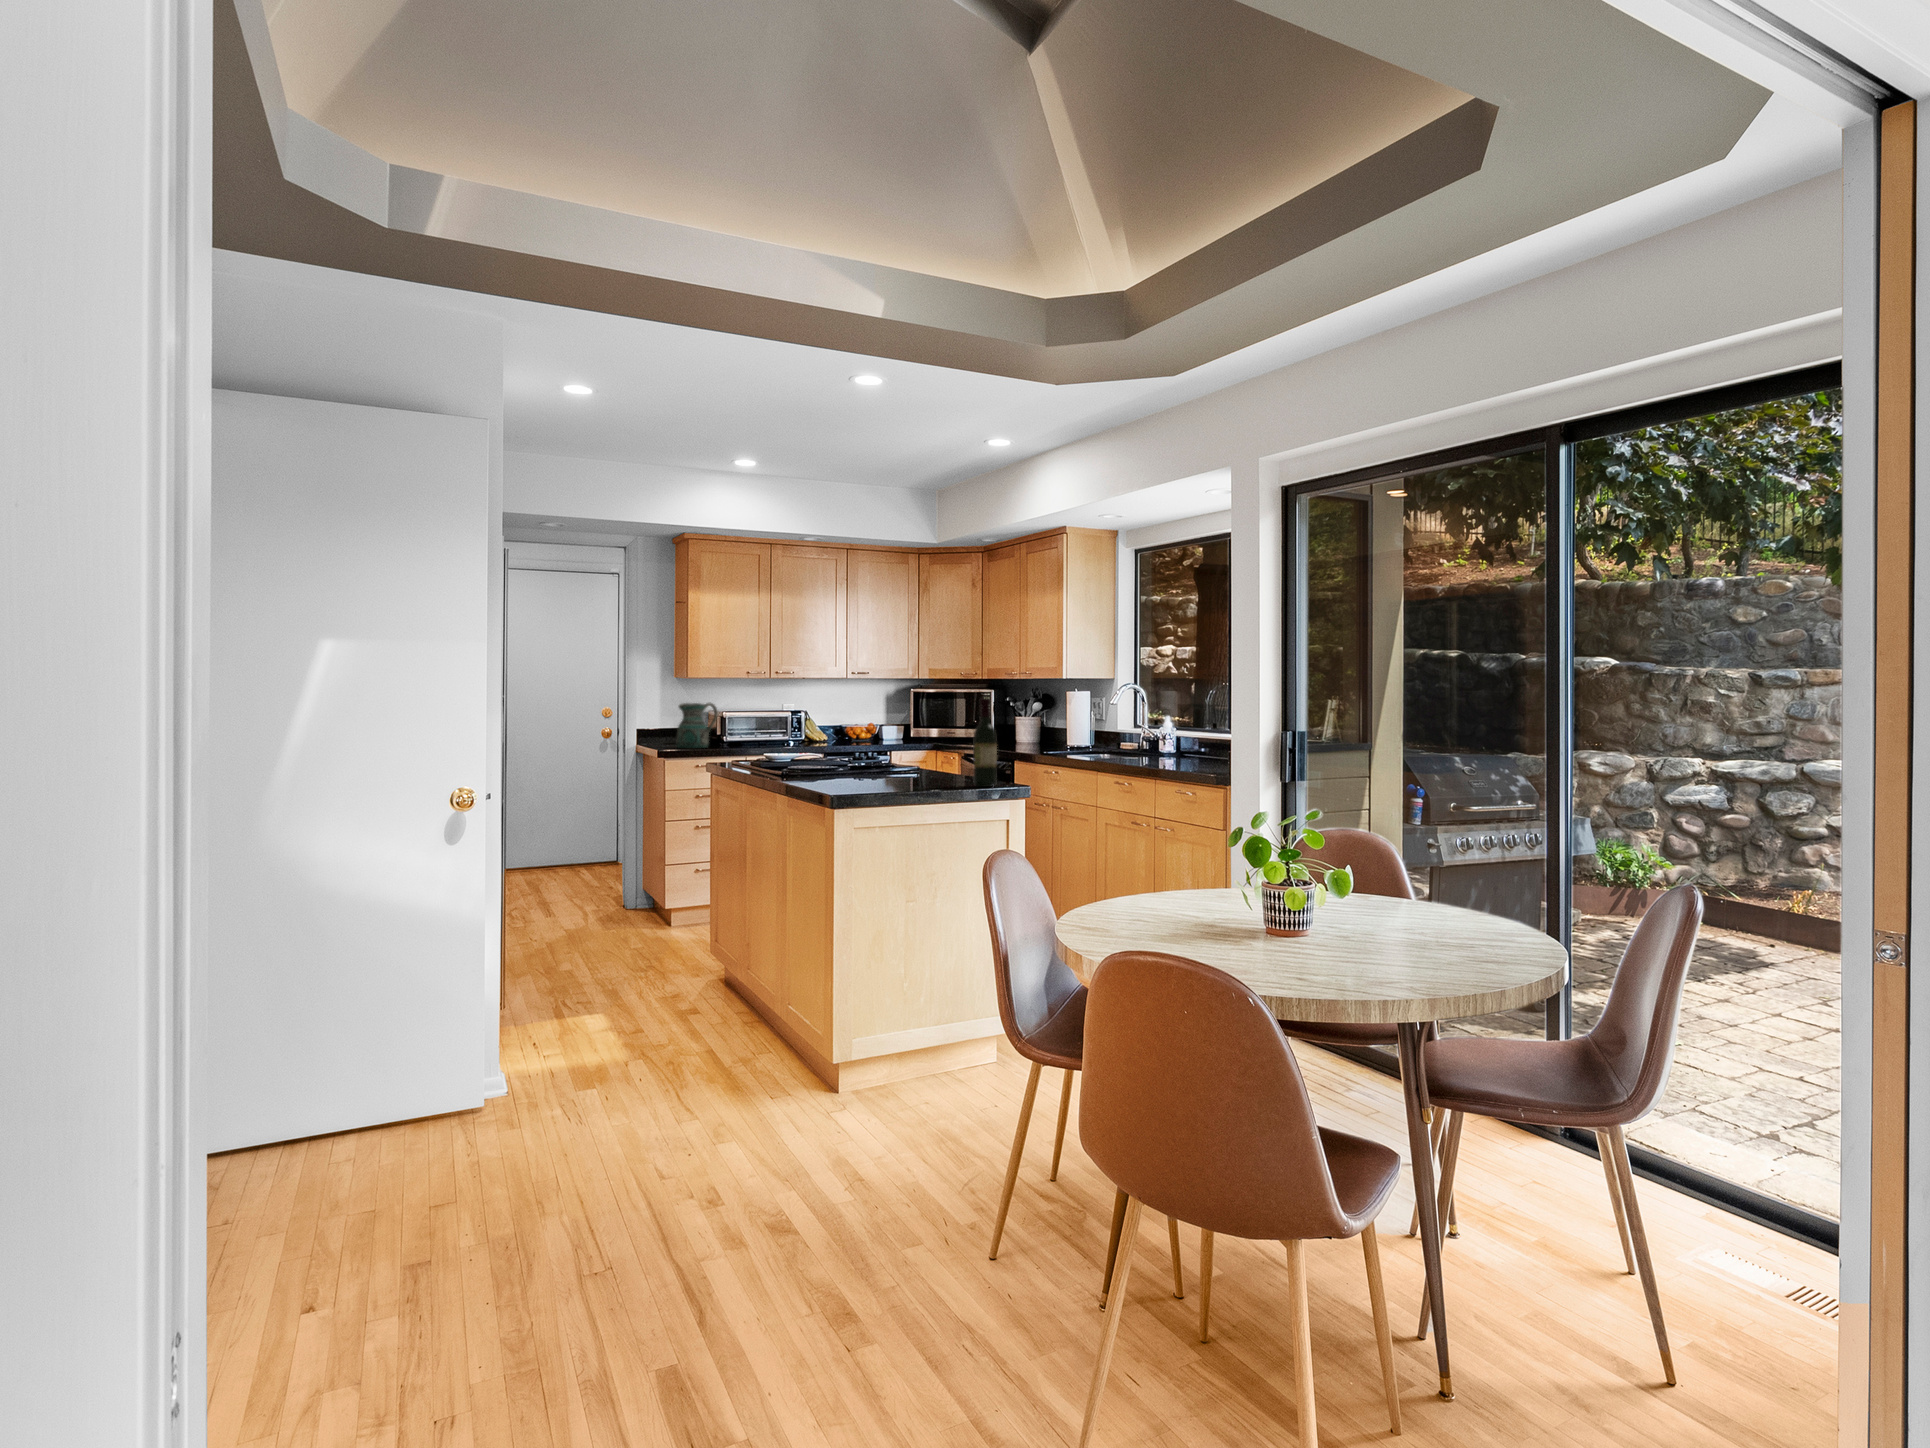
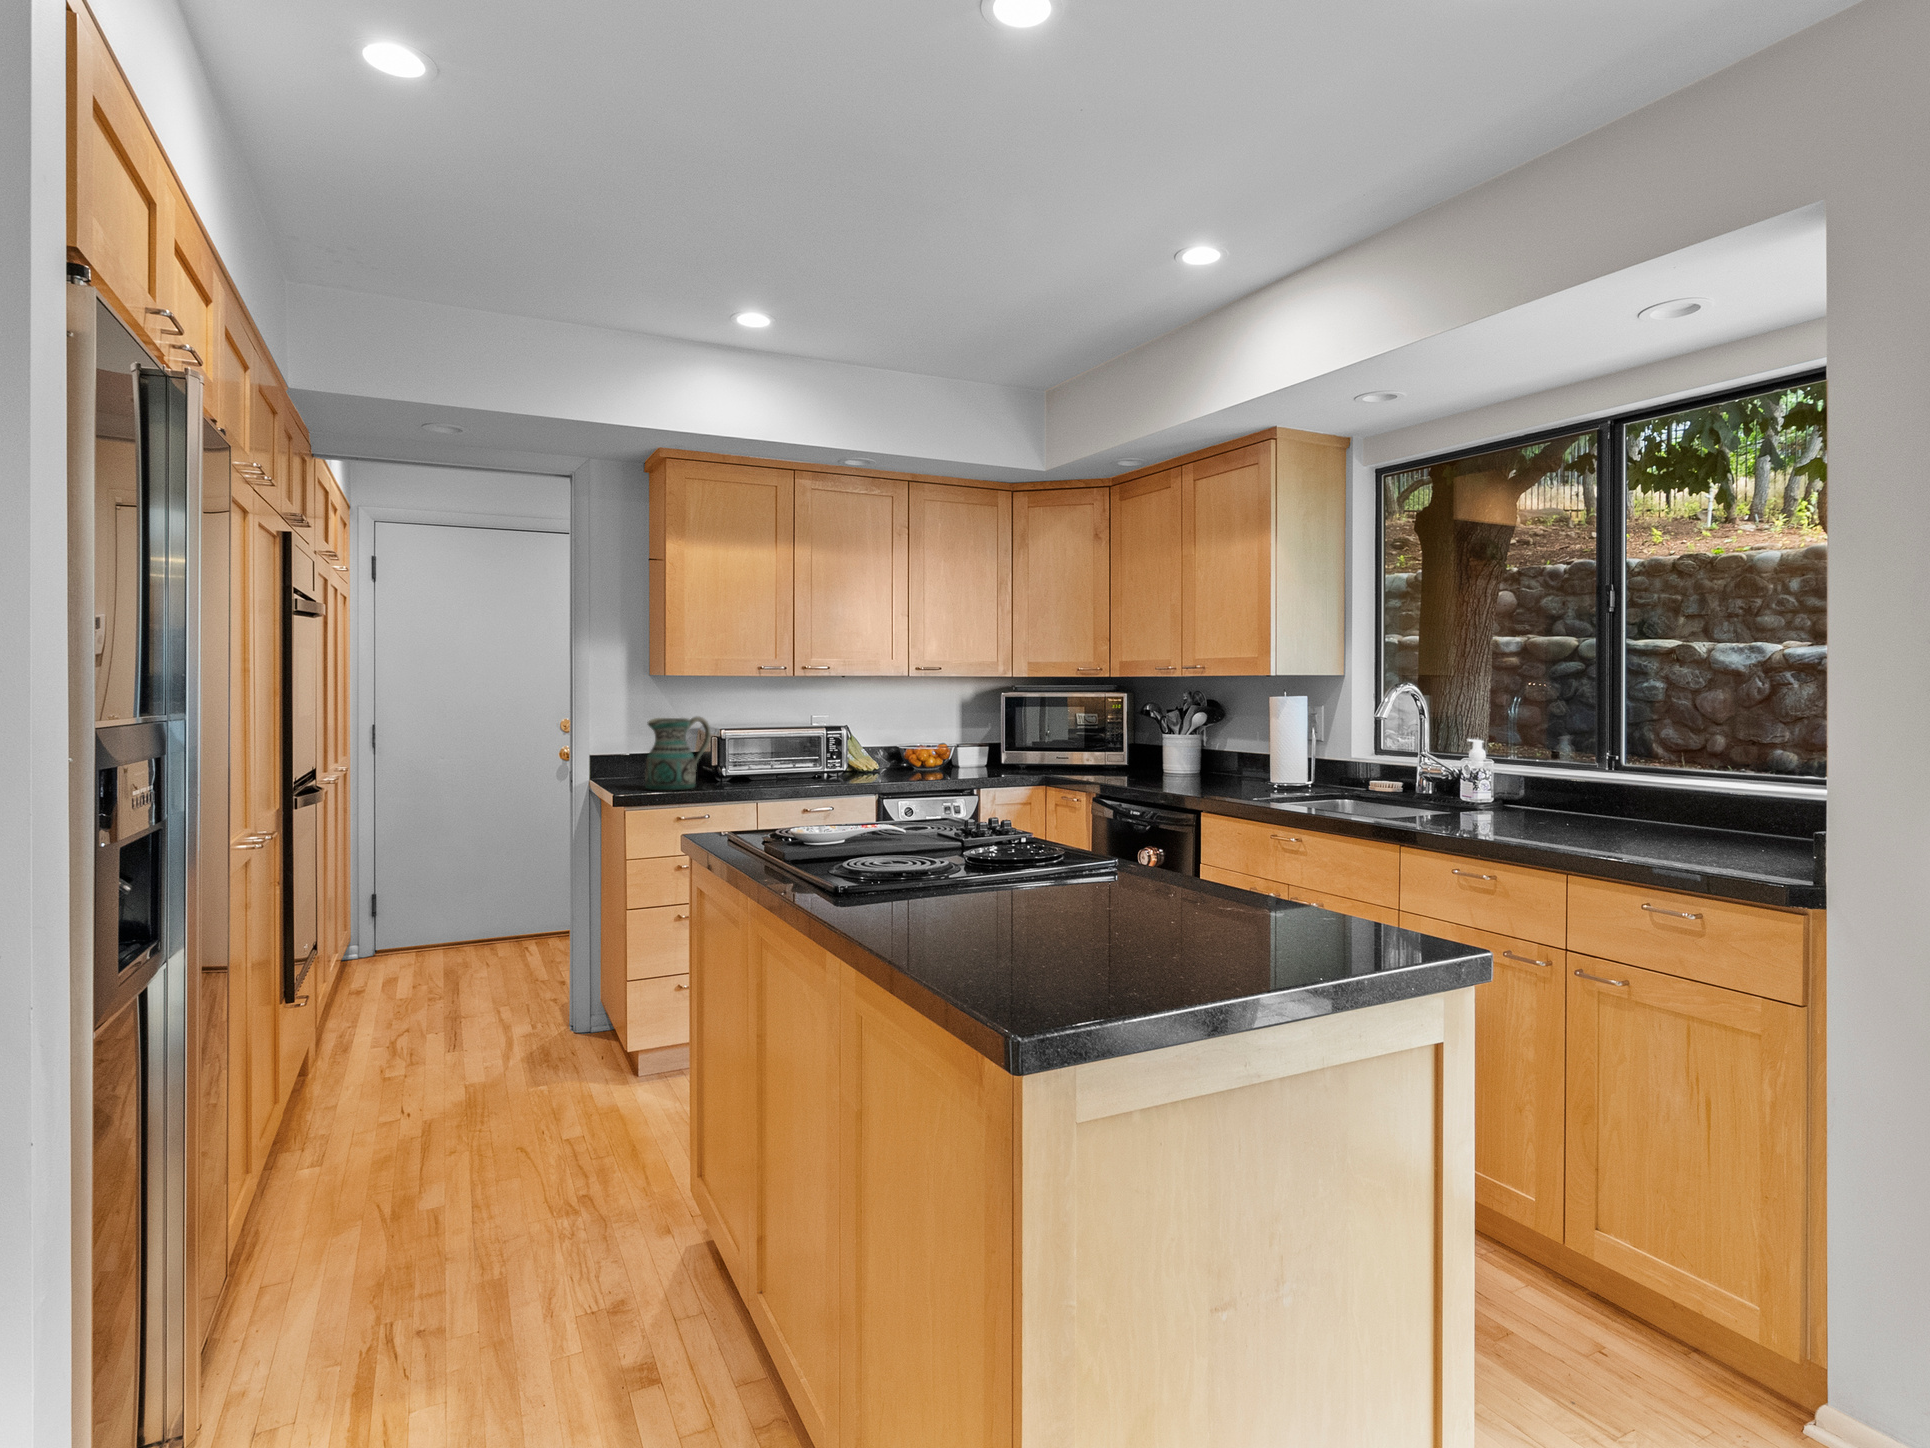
wine bottle: present [973,698,997,787] -> none [1269,747,1327,967]

